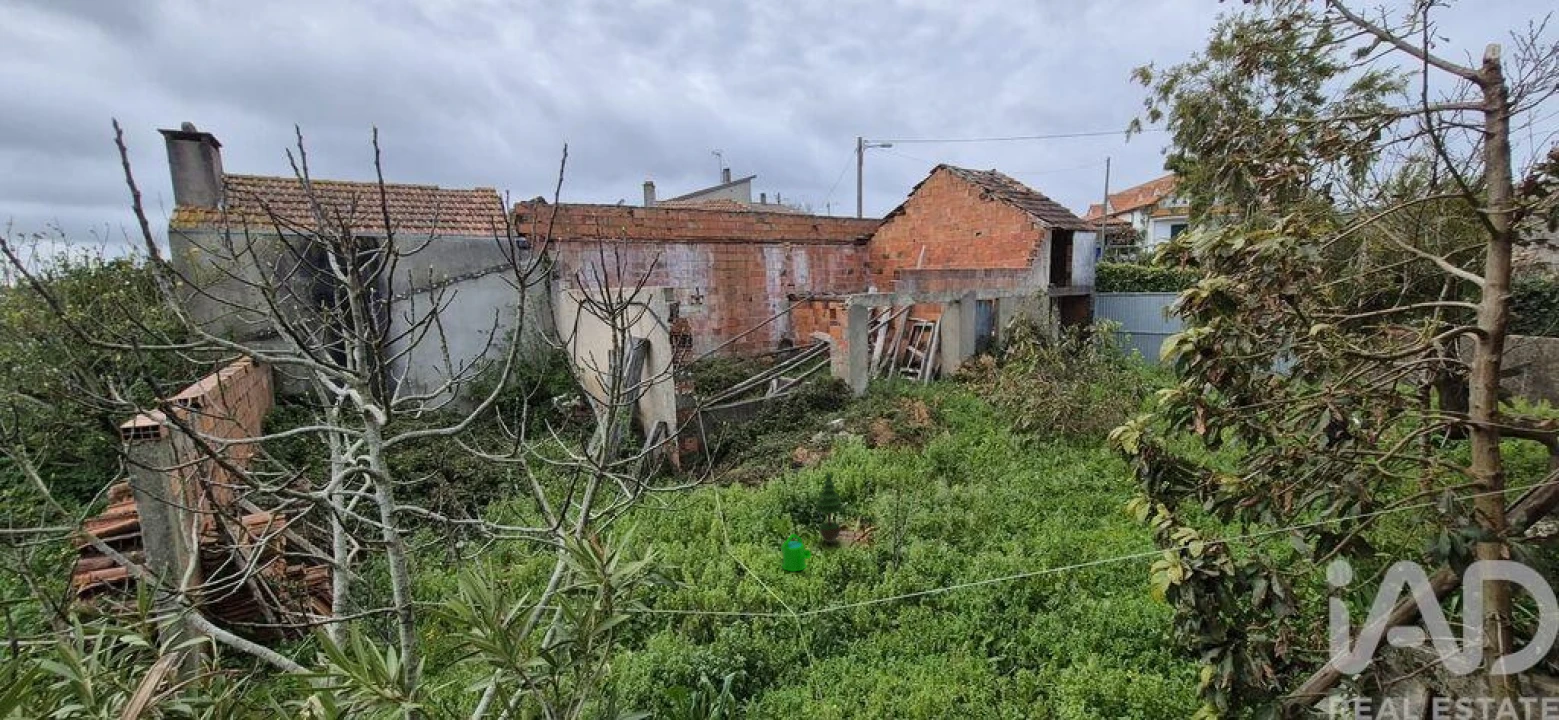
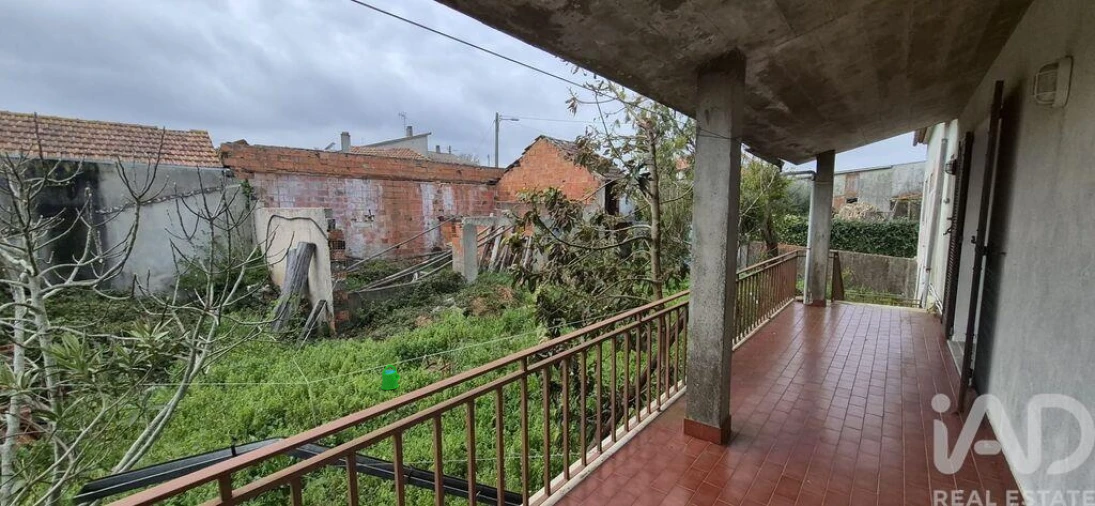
potted tree: present [816,473,842,543] -> none [411,322,430,372]

